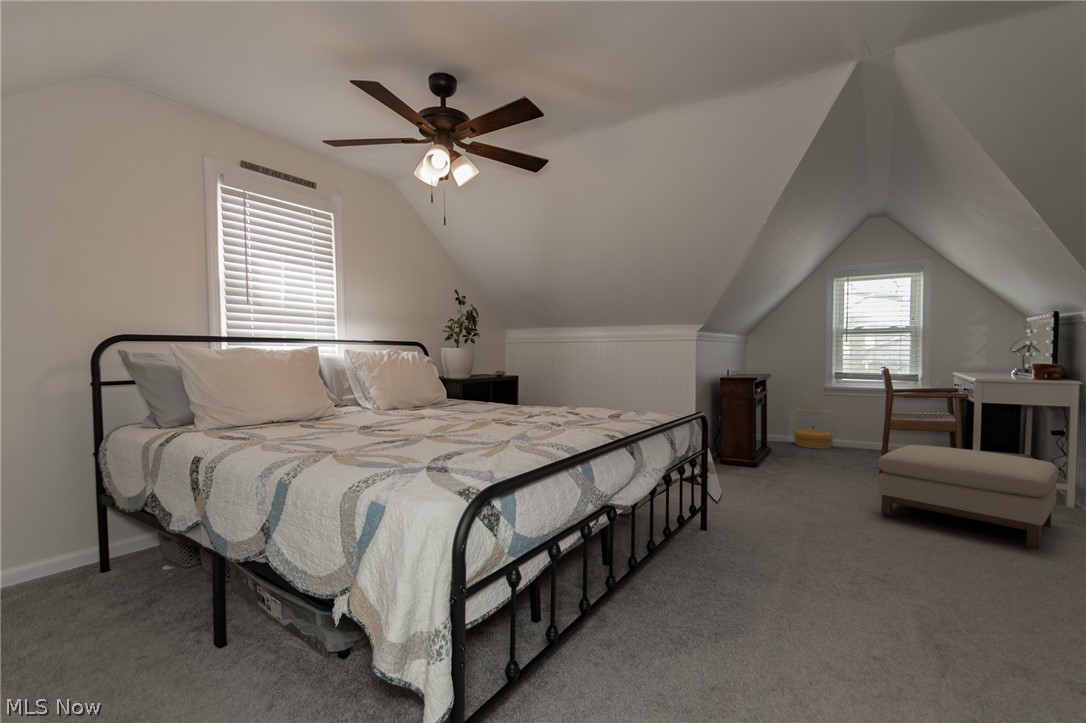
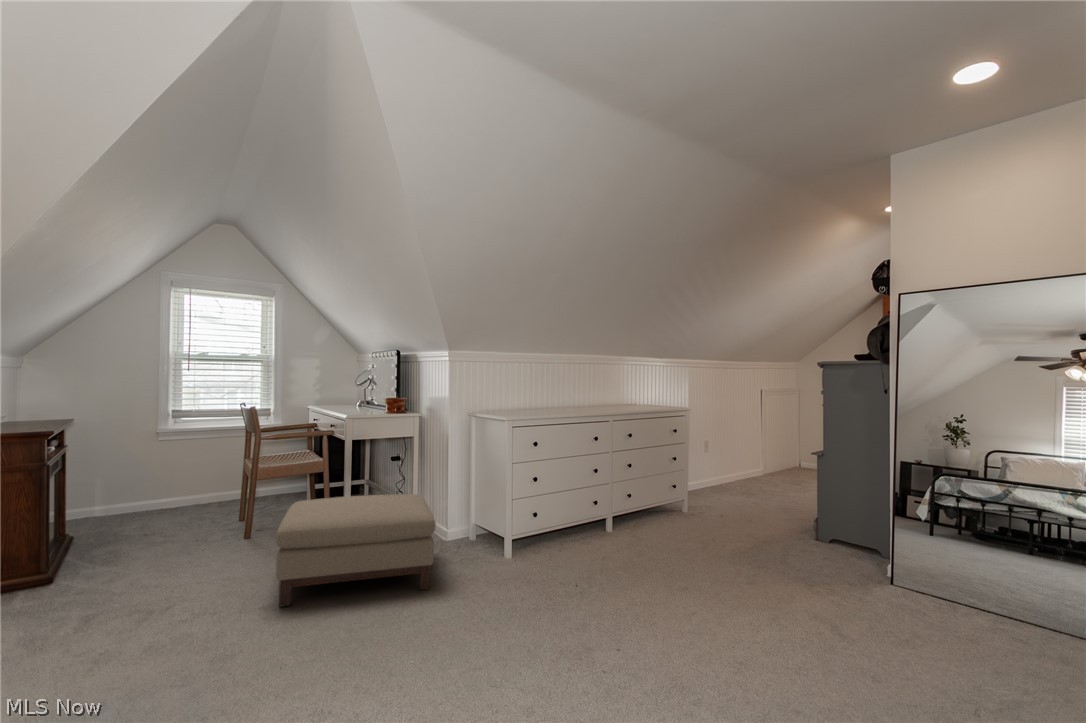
woven basket: present [793,409,834,449] -> none [108,464,173,523]

